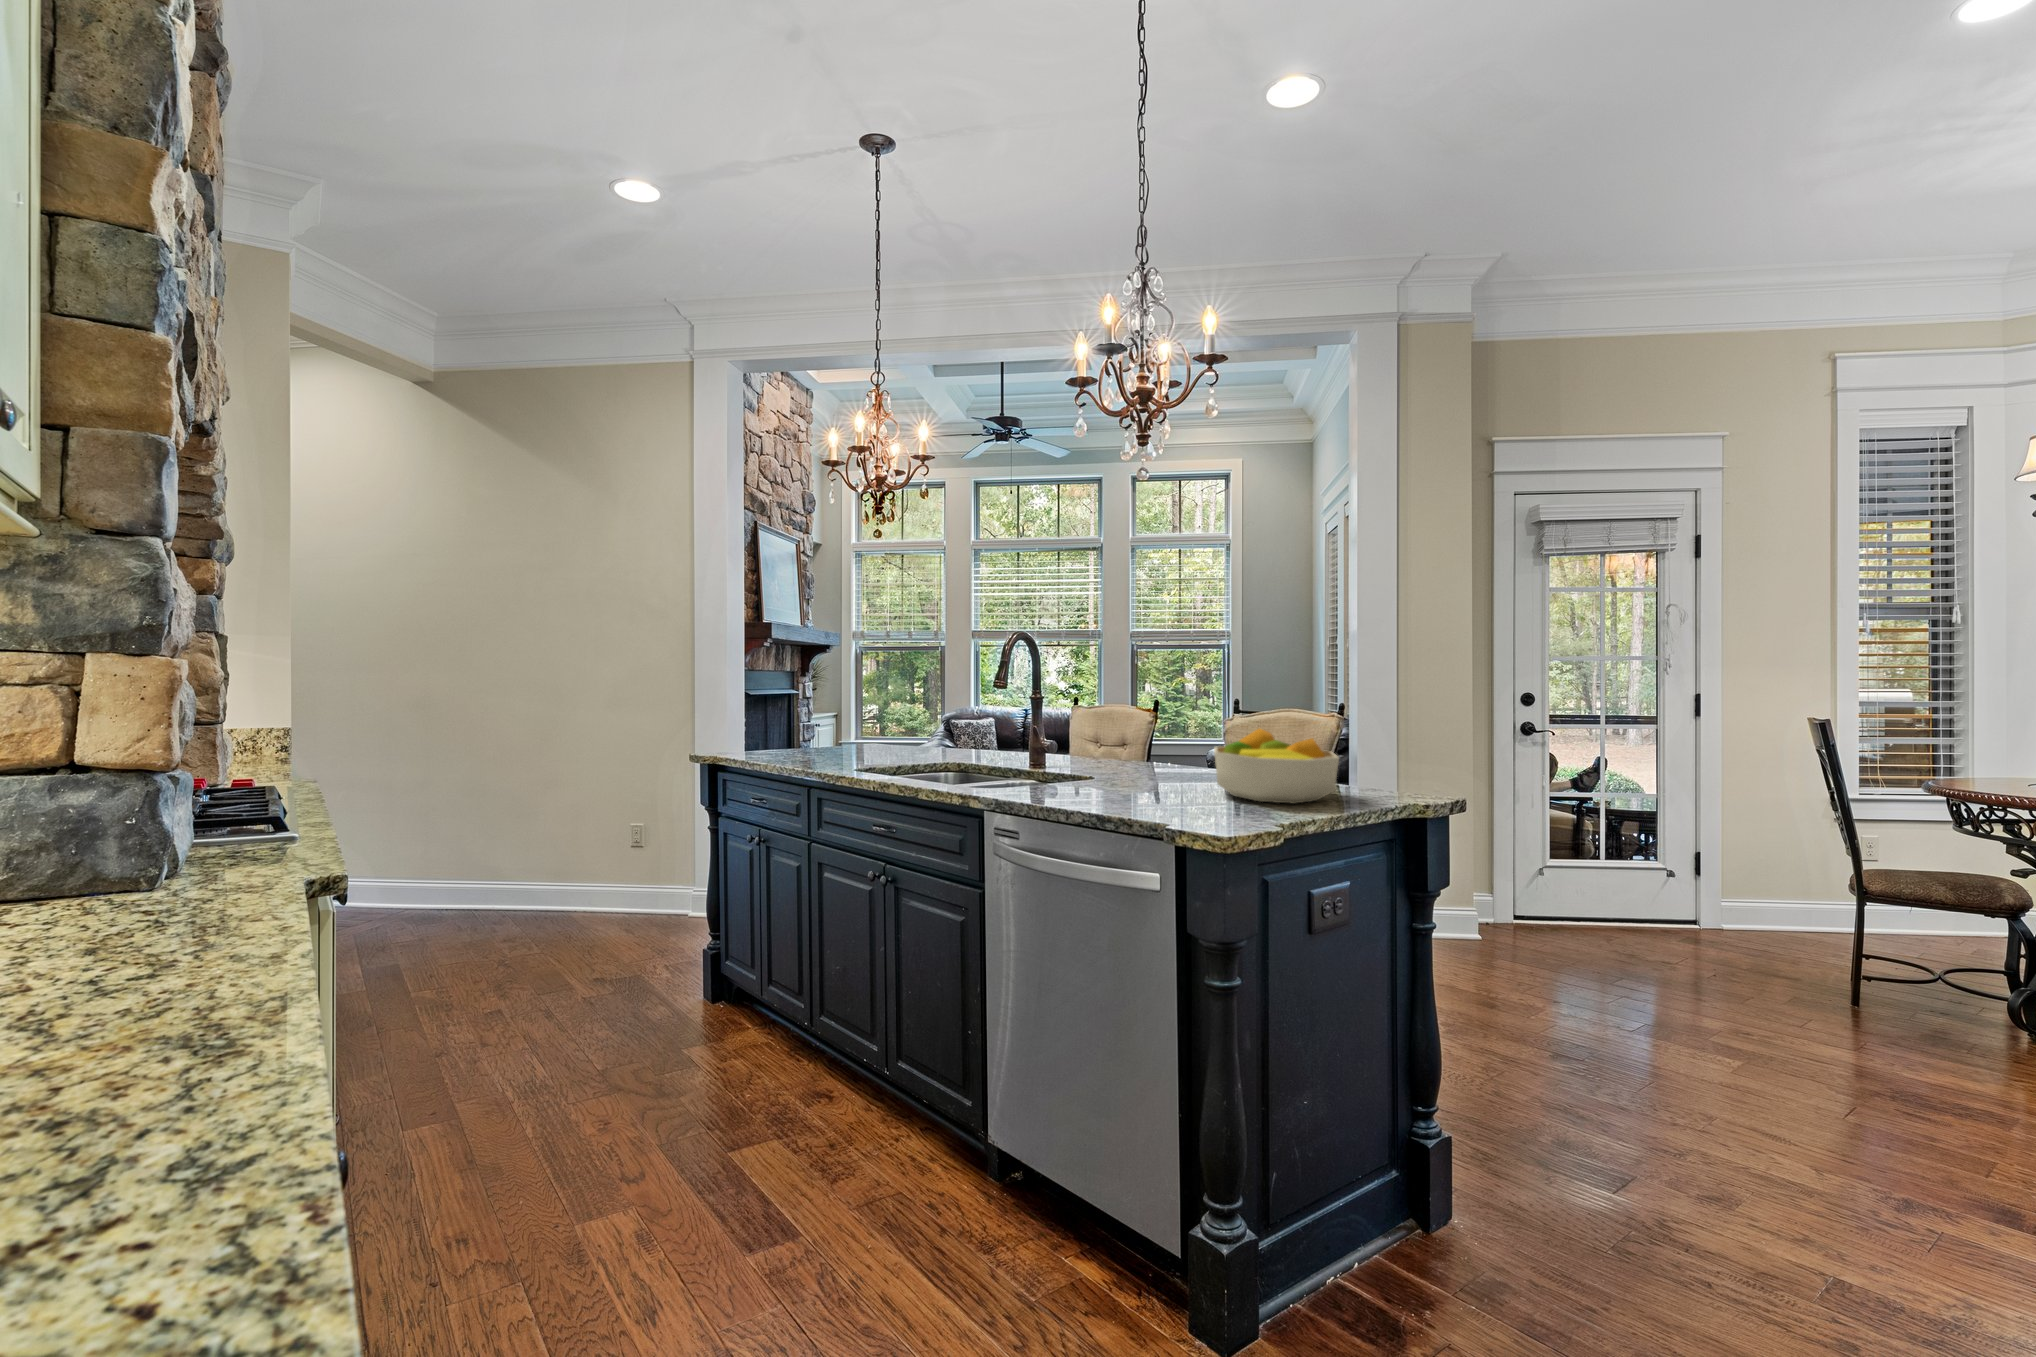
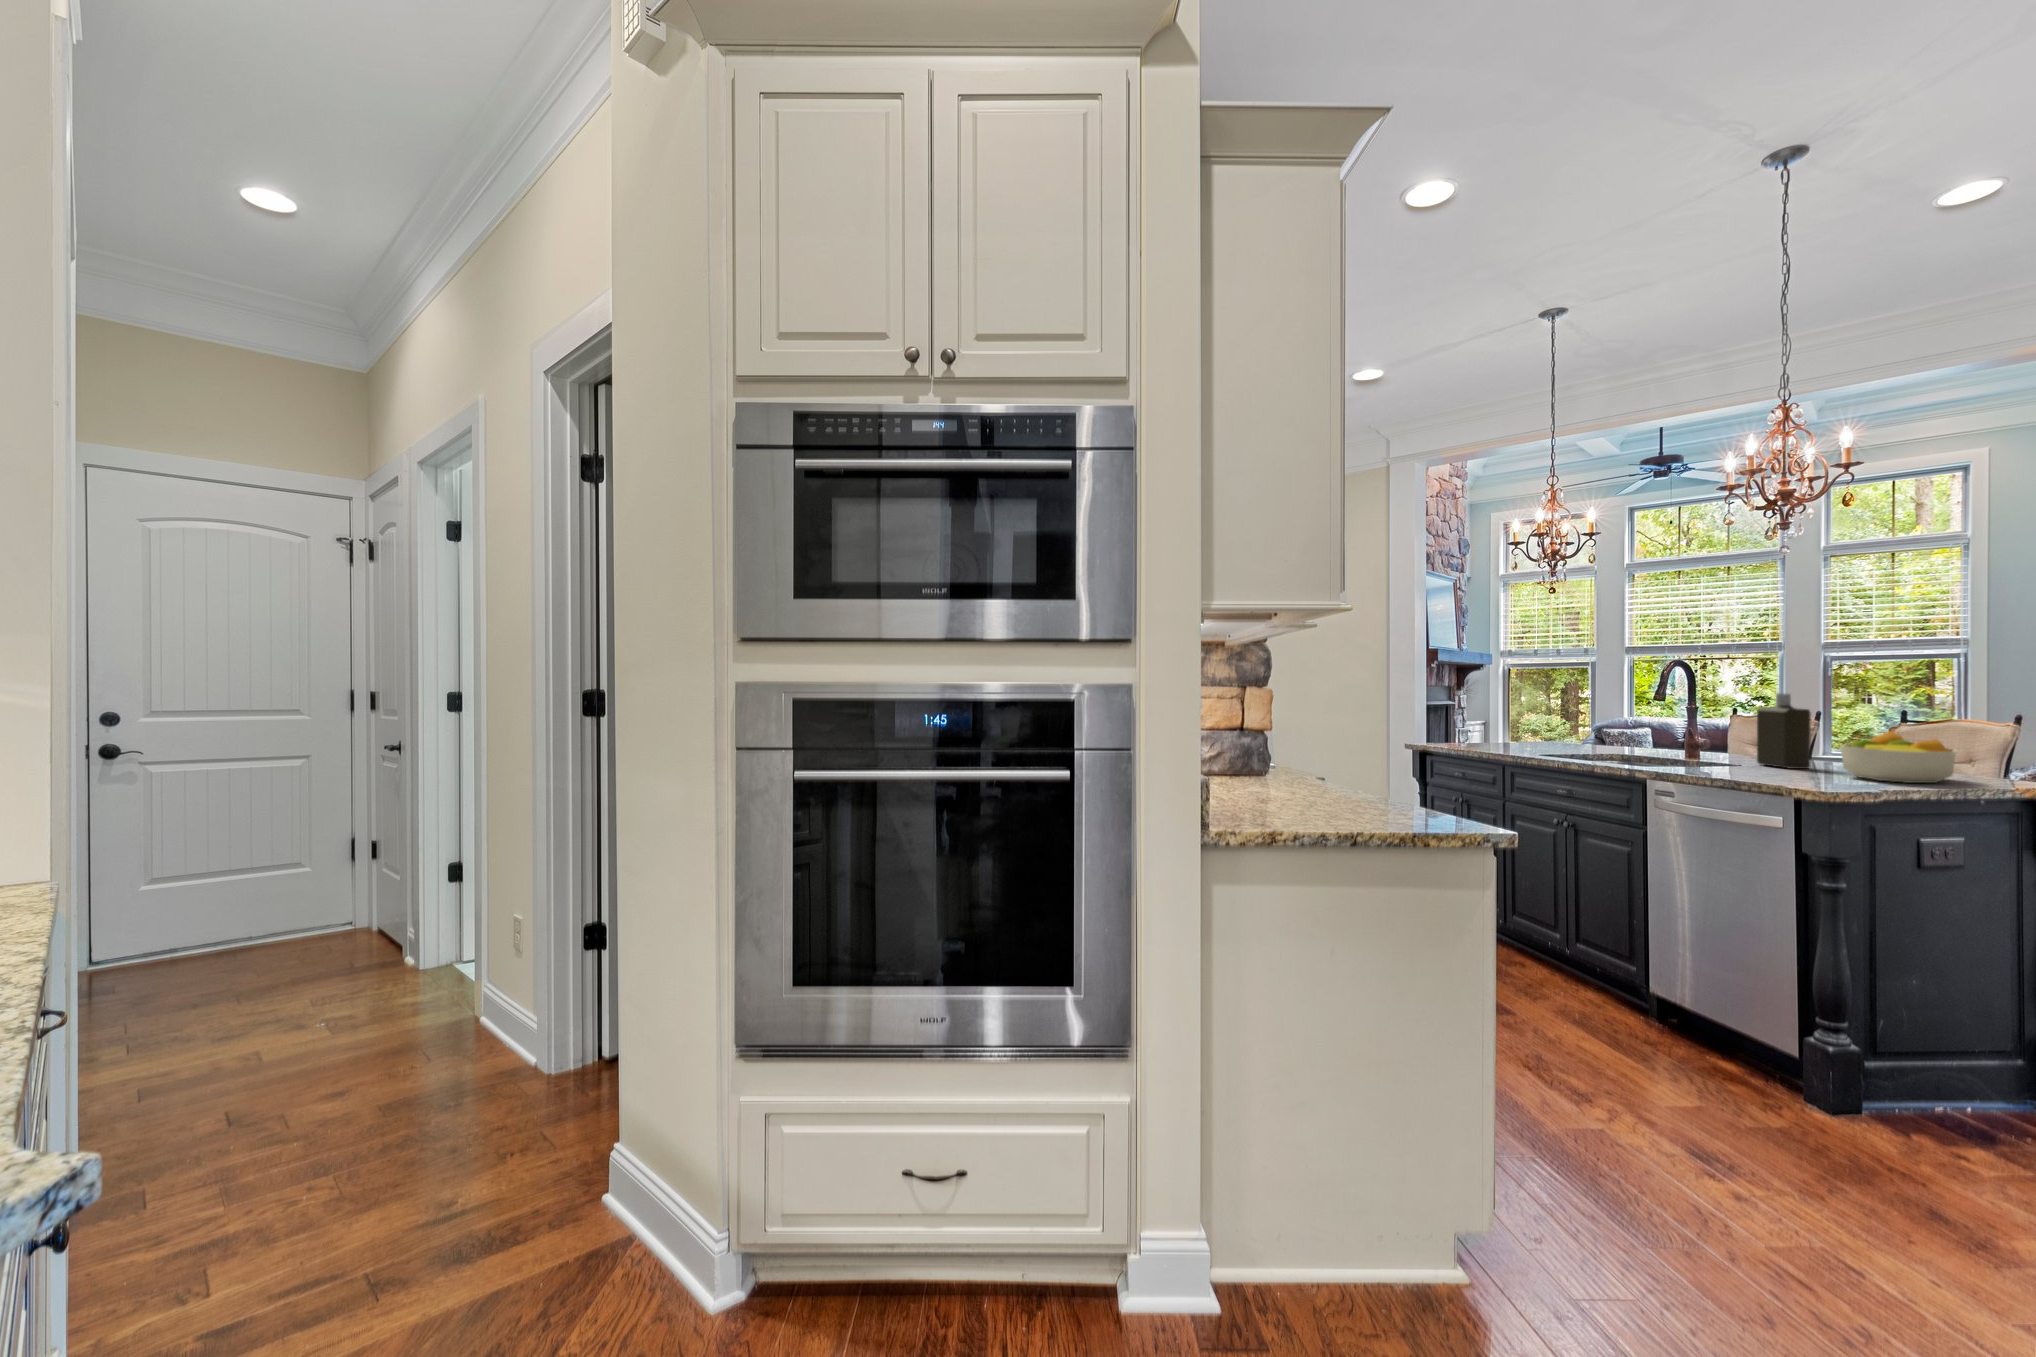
bottle: none [1113,677,1172,783] -> present [1757,693,1811,769]

